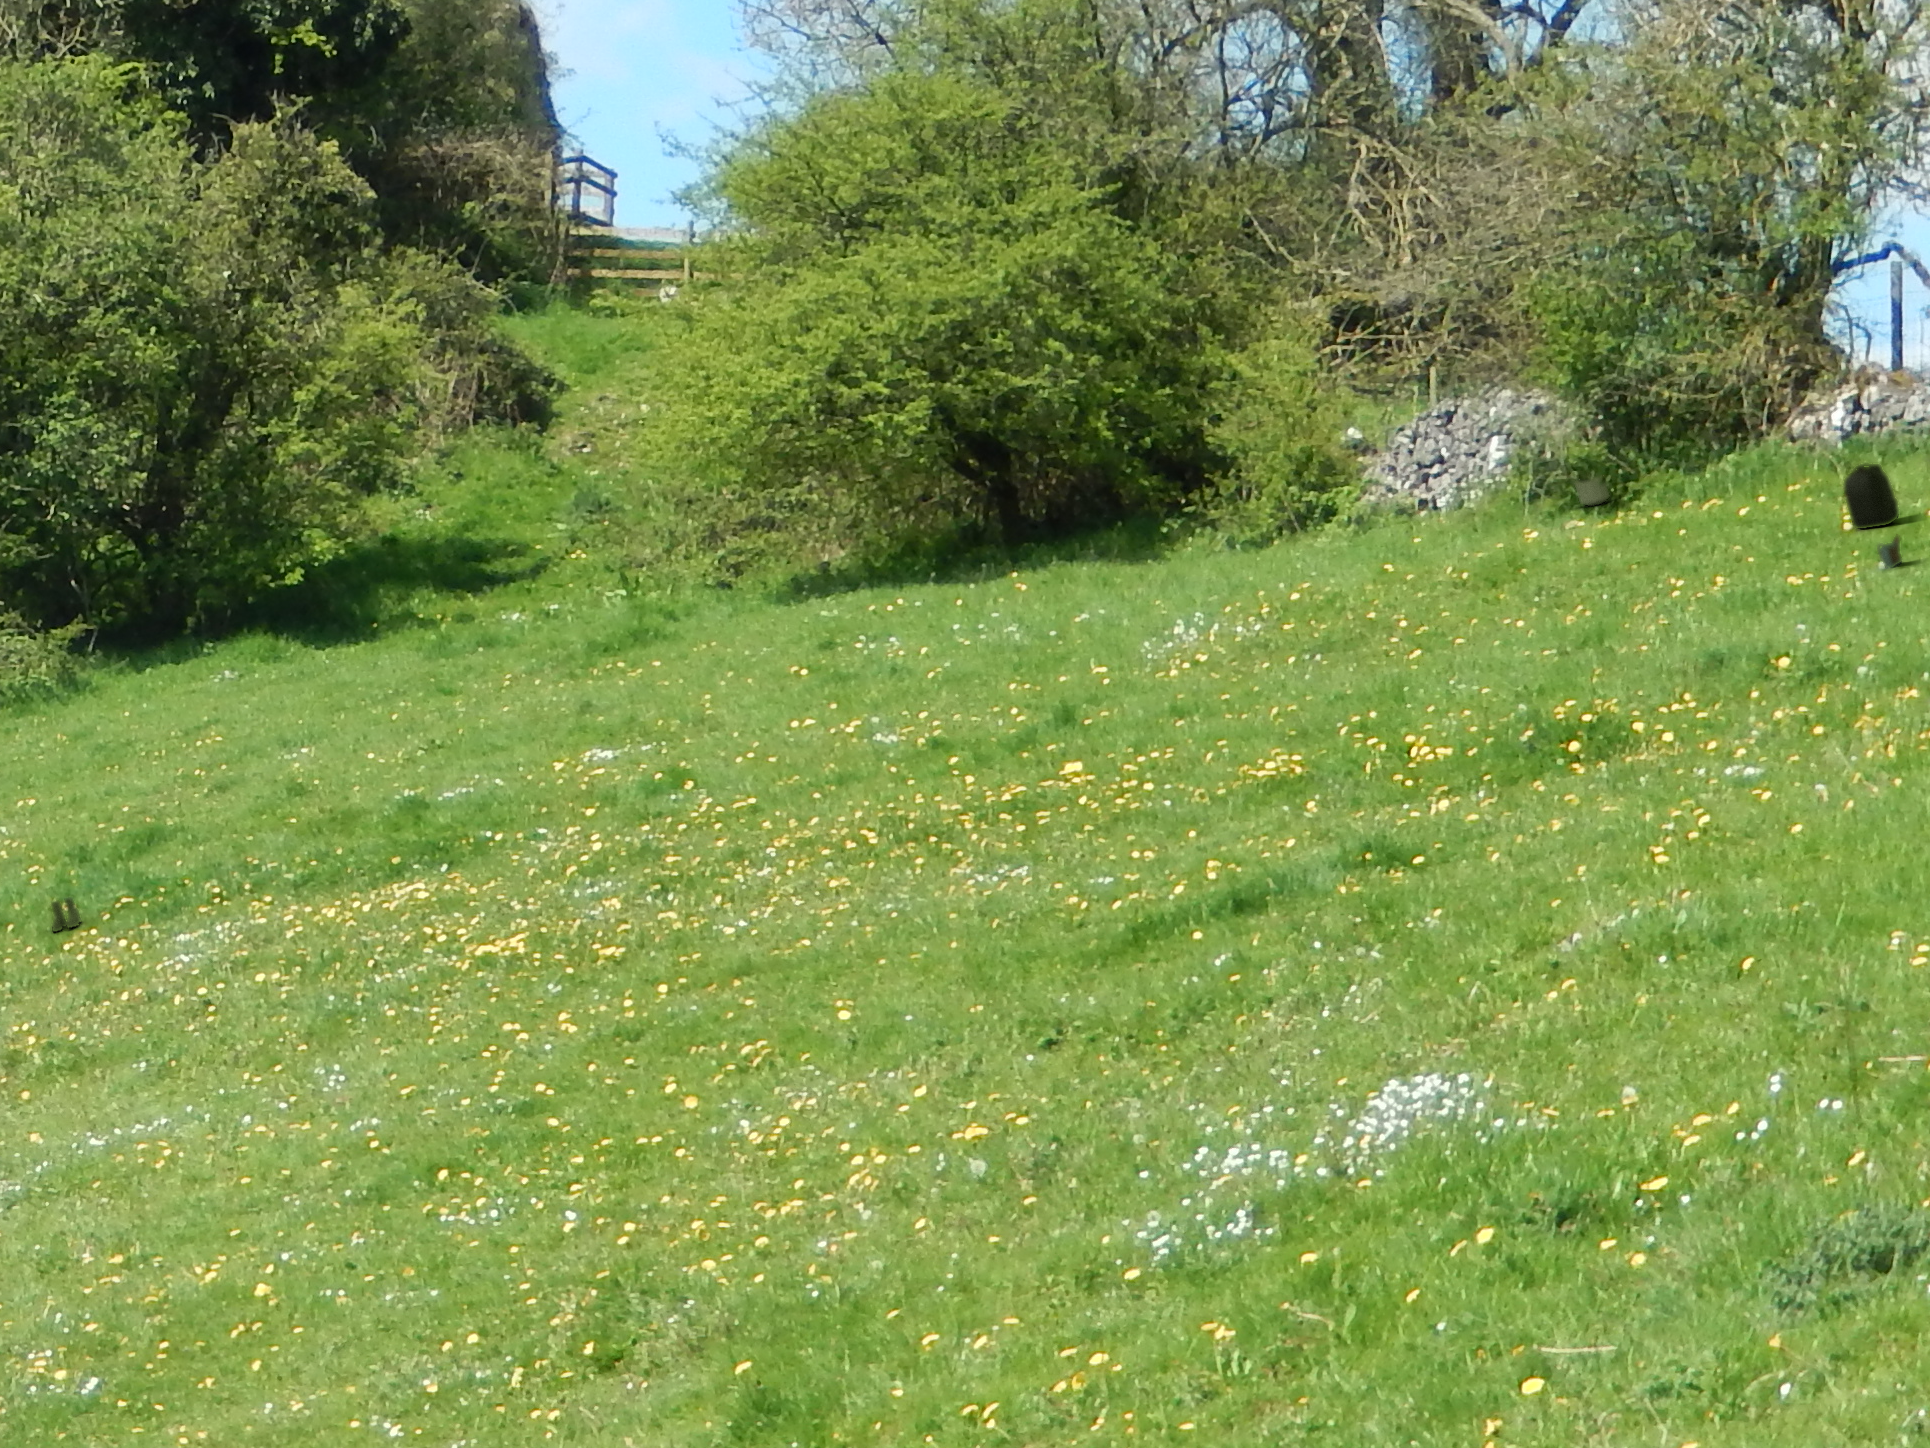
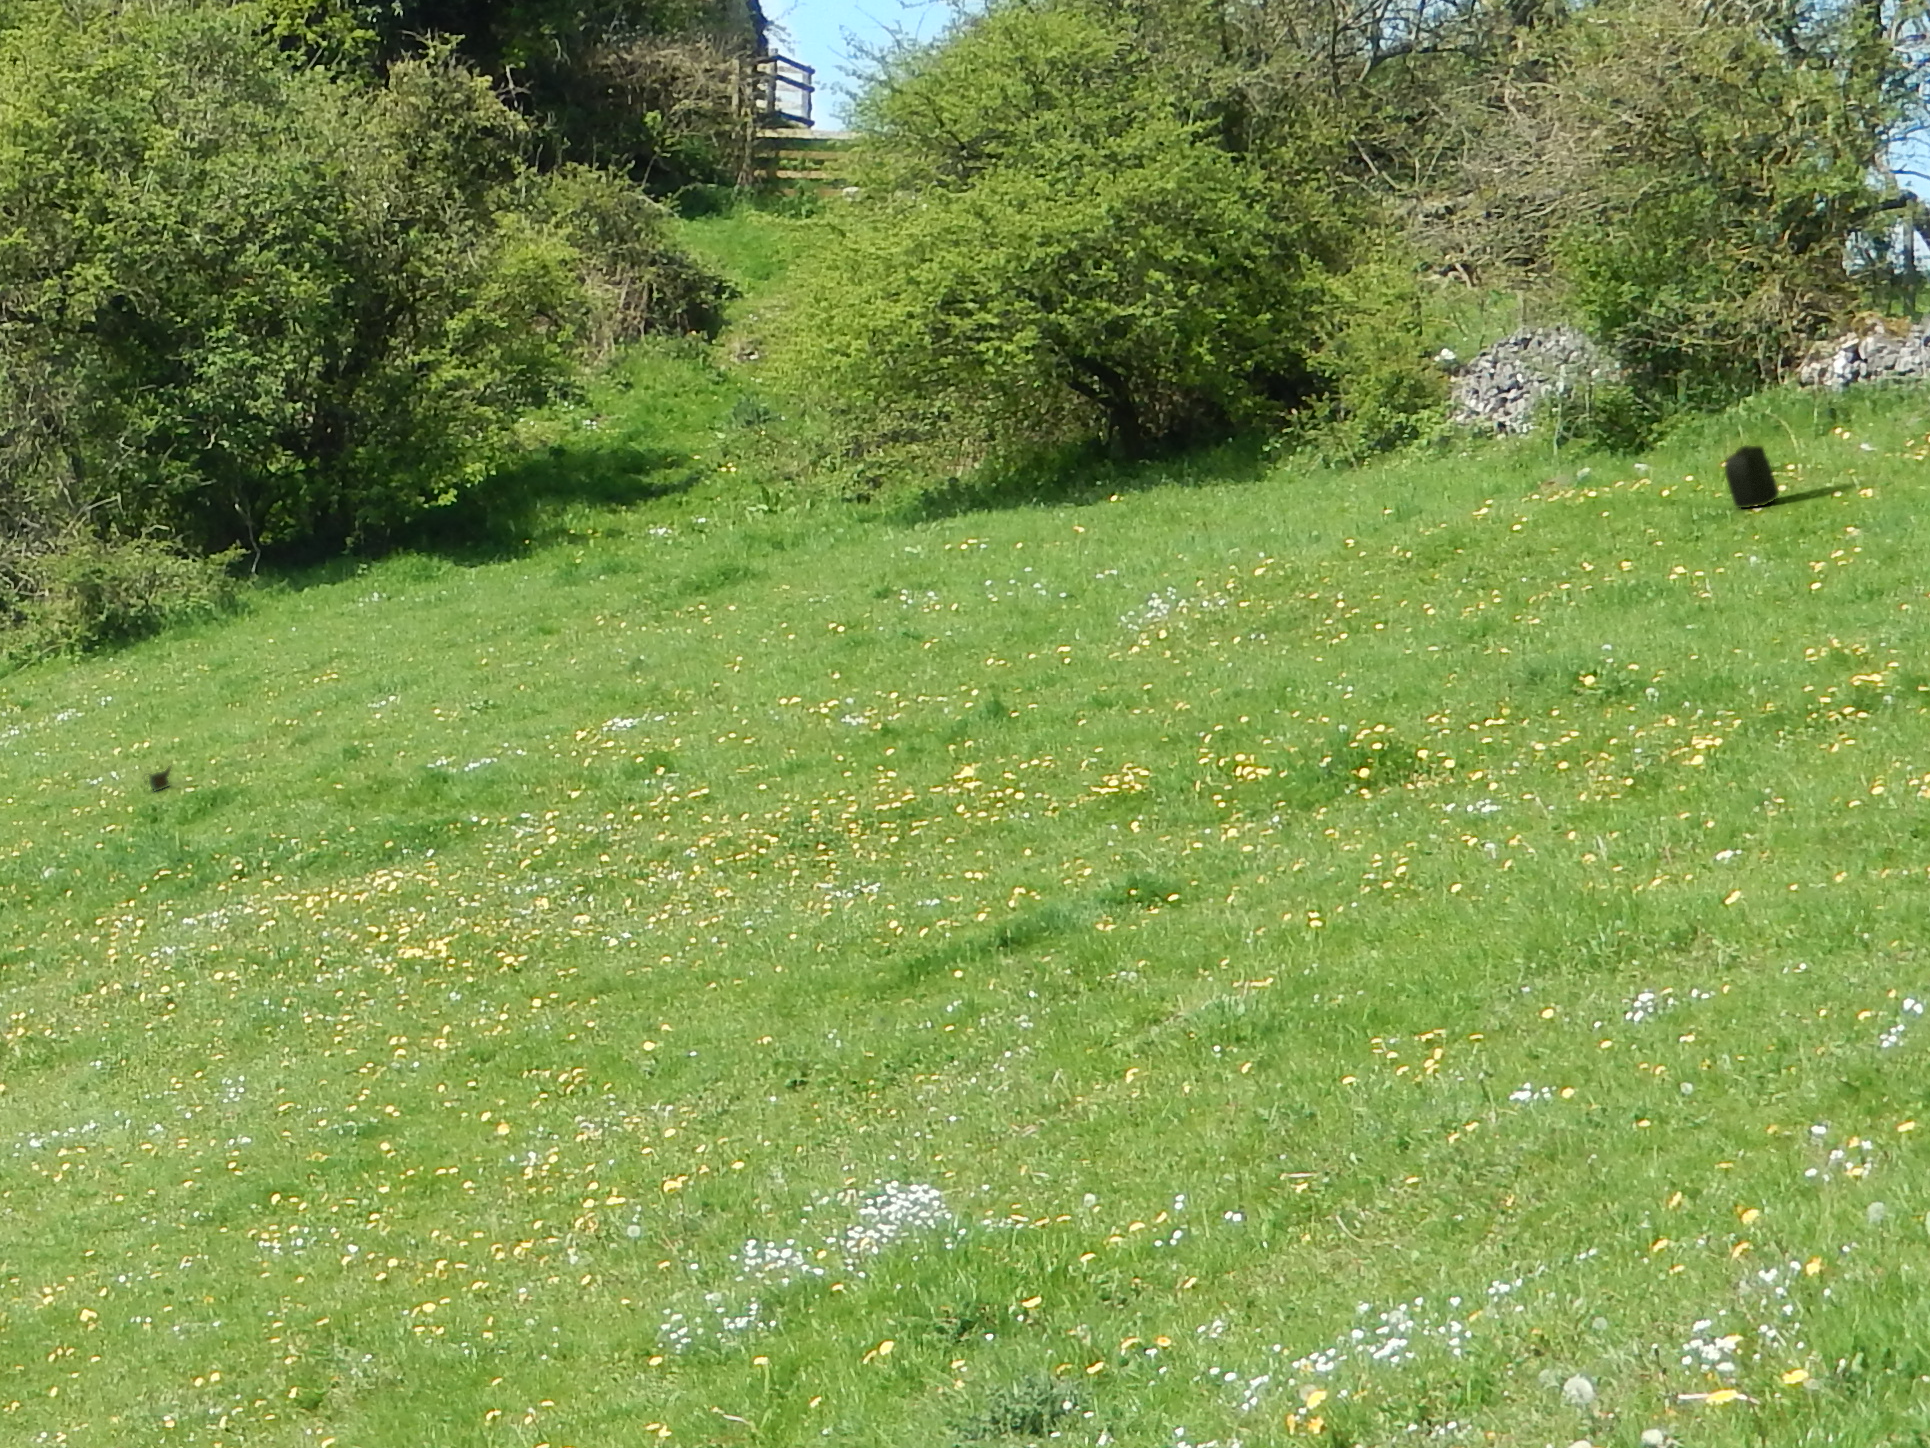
planter: present [1575,479,1609,506] -> none [1561,429,1595,459]
watering can: present [1878,536,1902,568] -> present [149,766,171,792]
boots: present [52,898,81,932] -> none [39,854,68,886]

